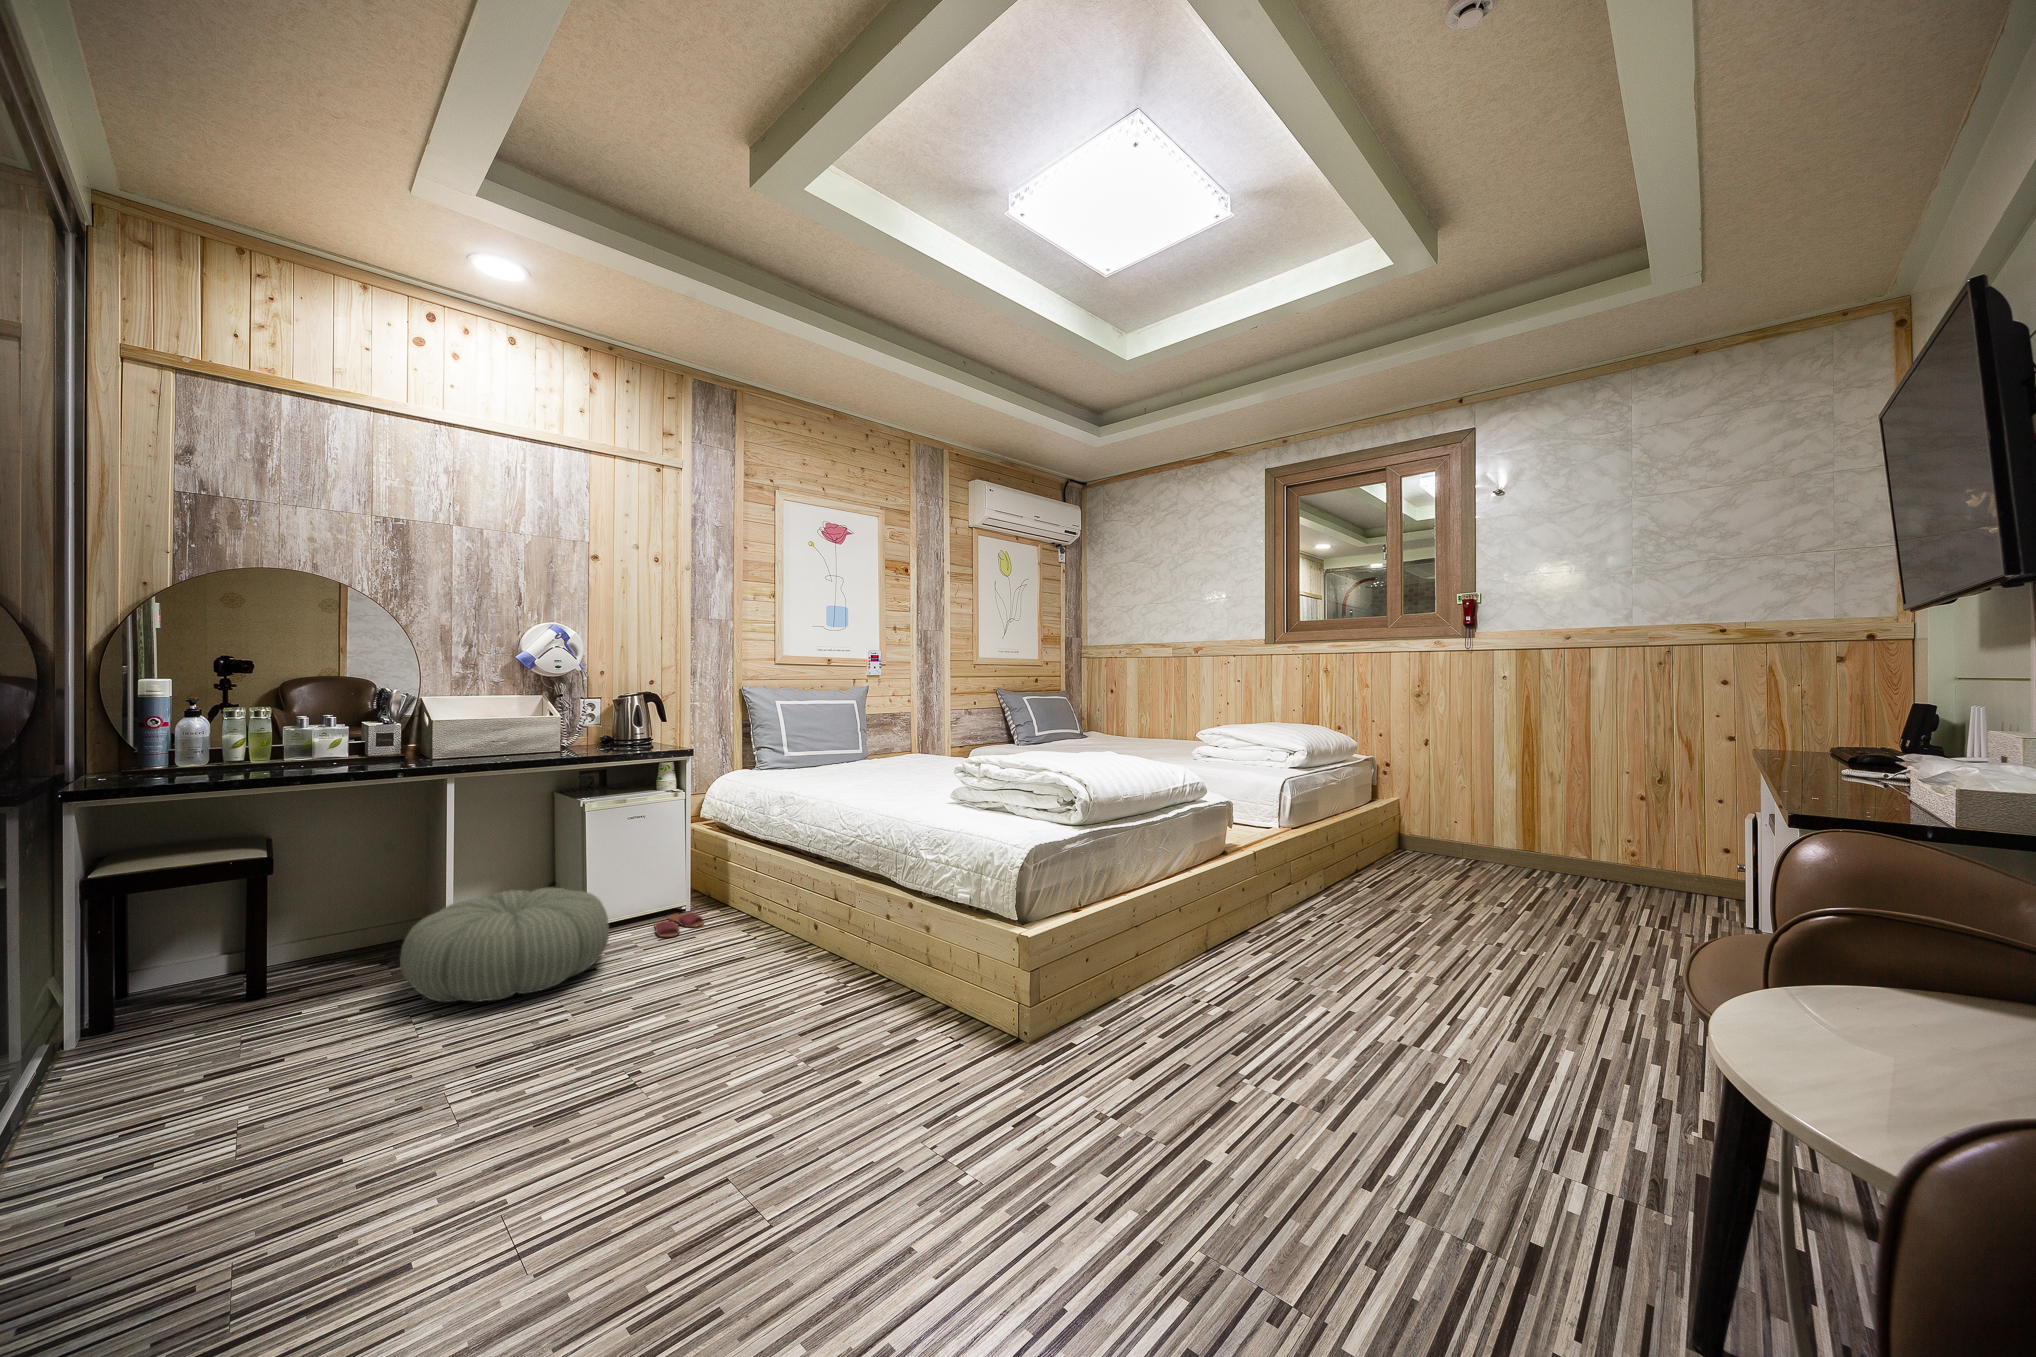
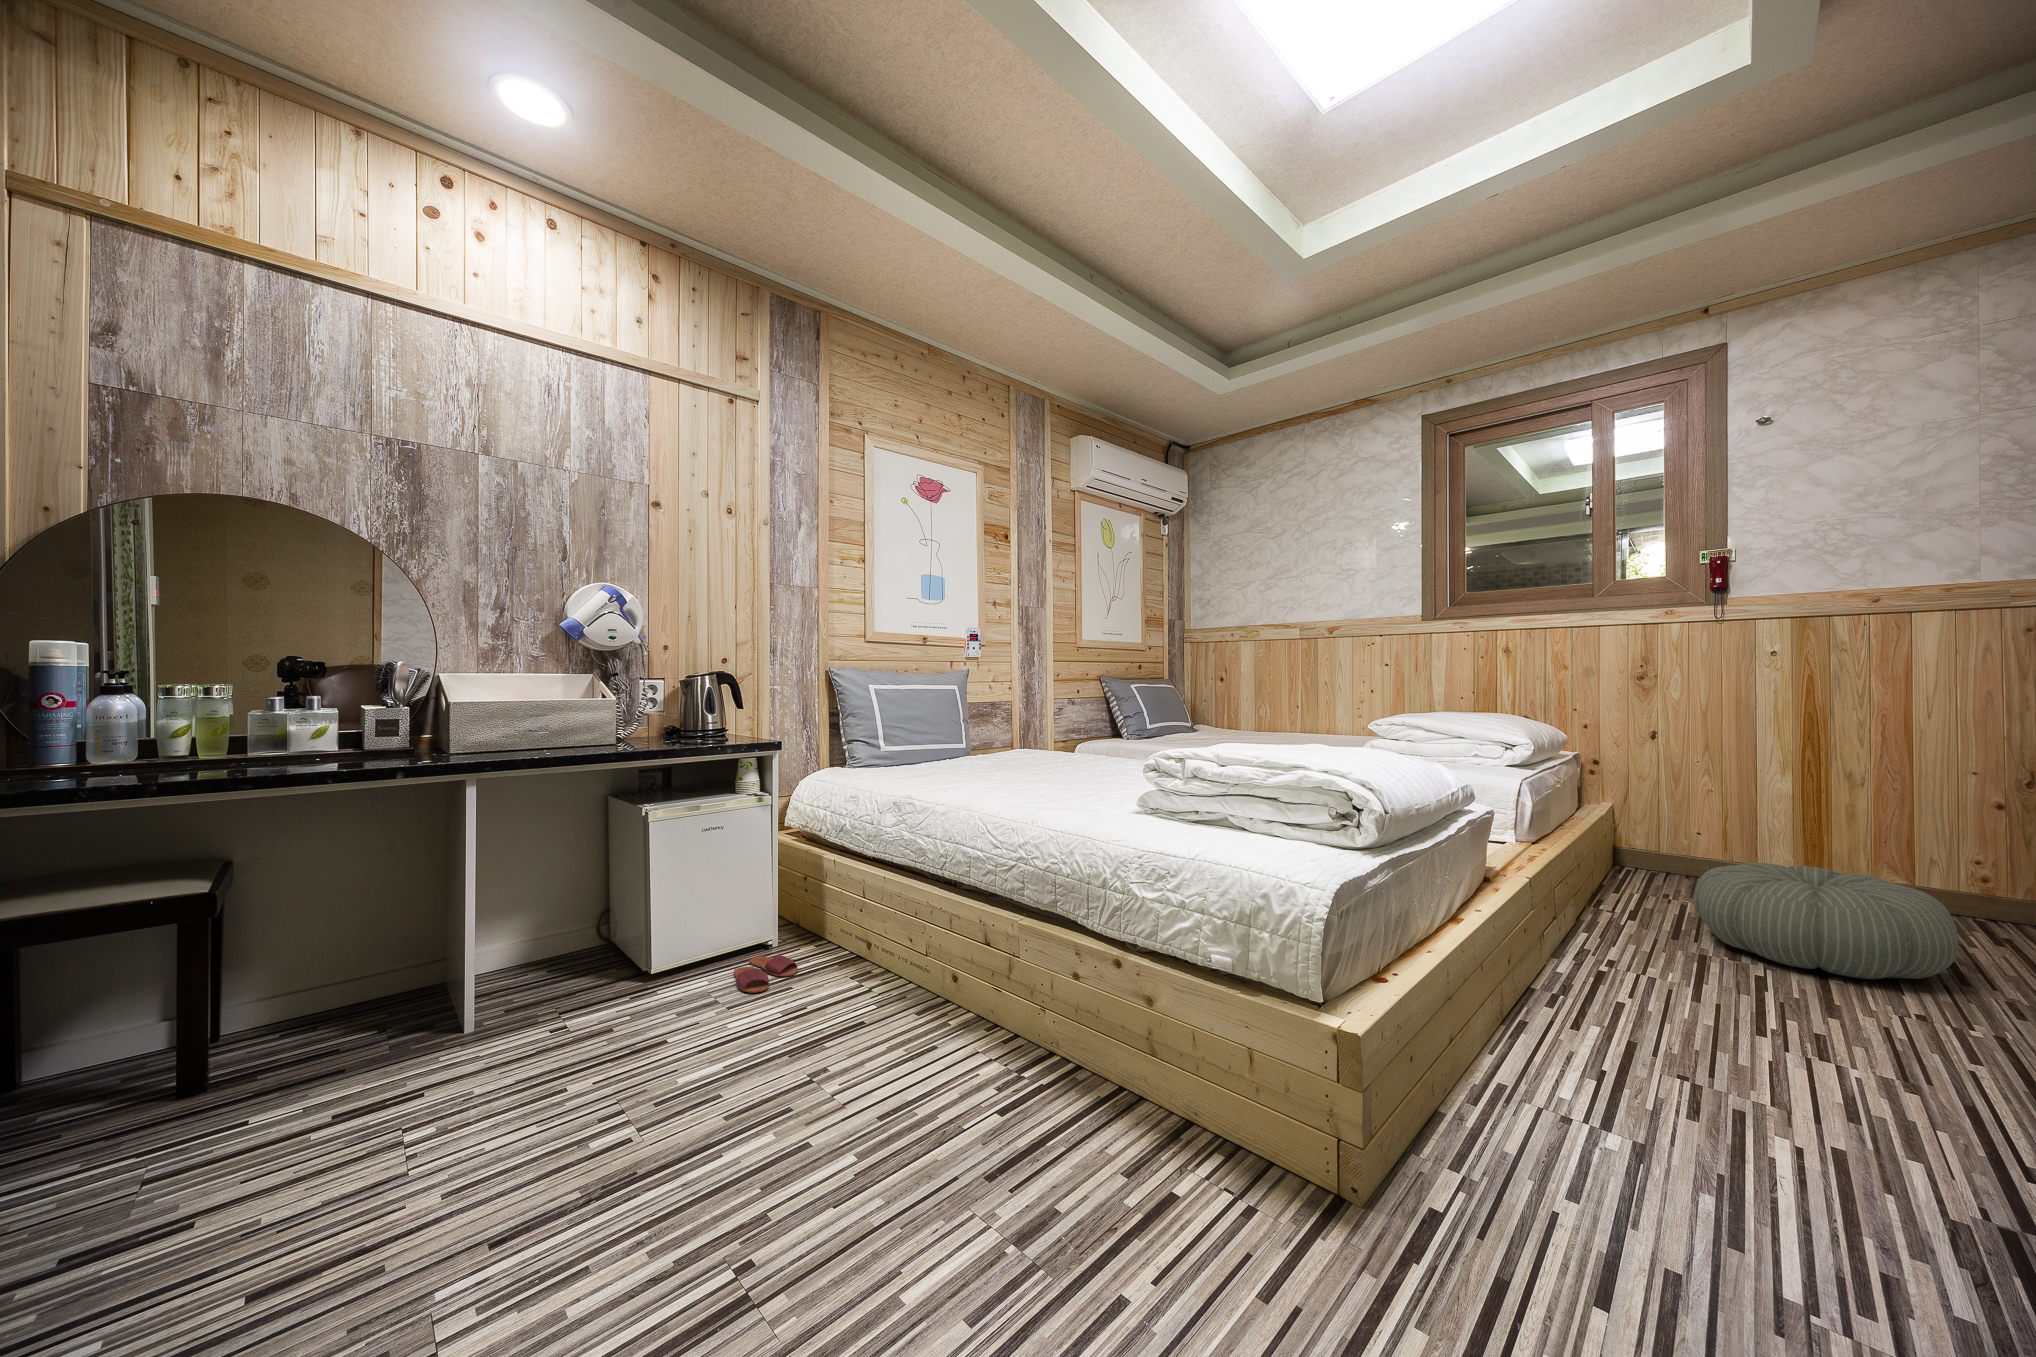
pouf: present [400,887,609,1002] -> present [1694,863,1958,979]

